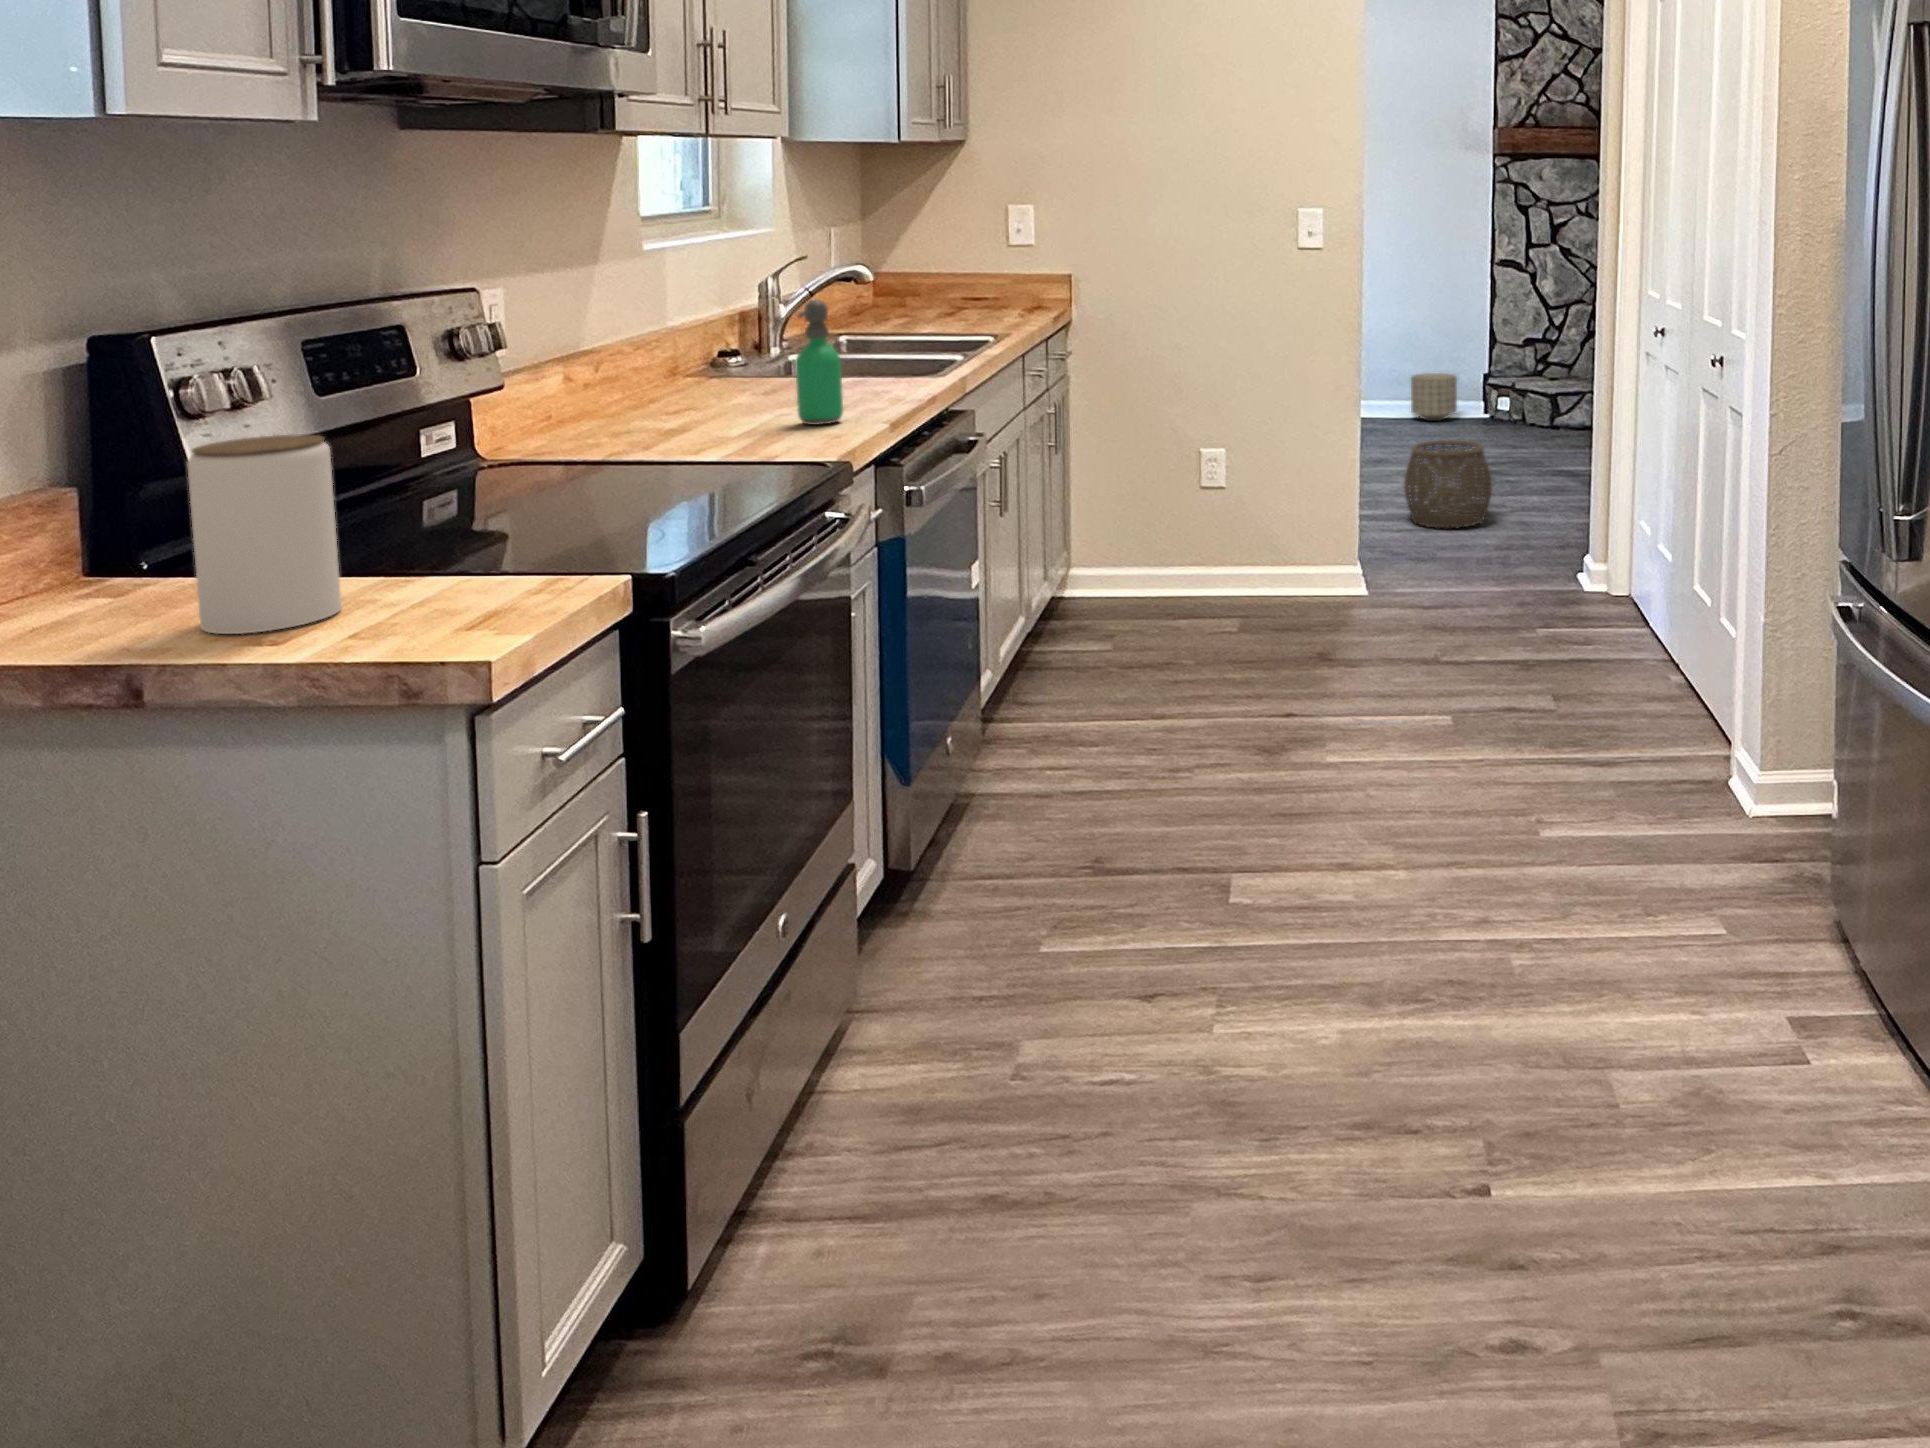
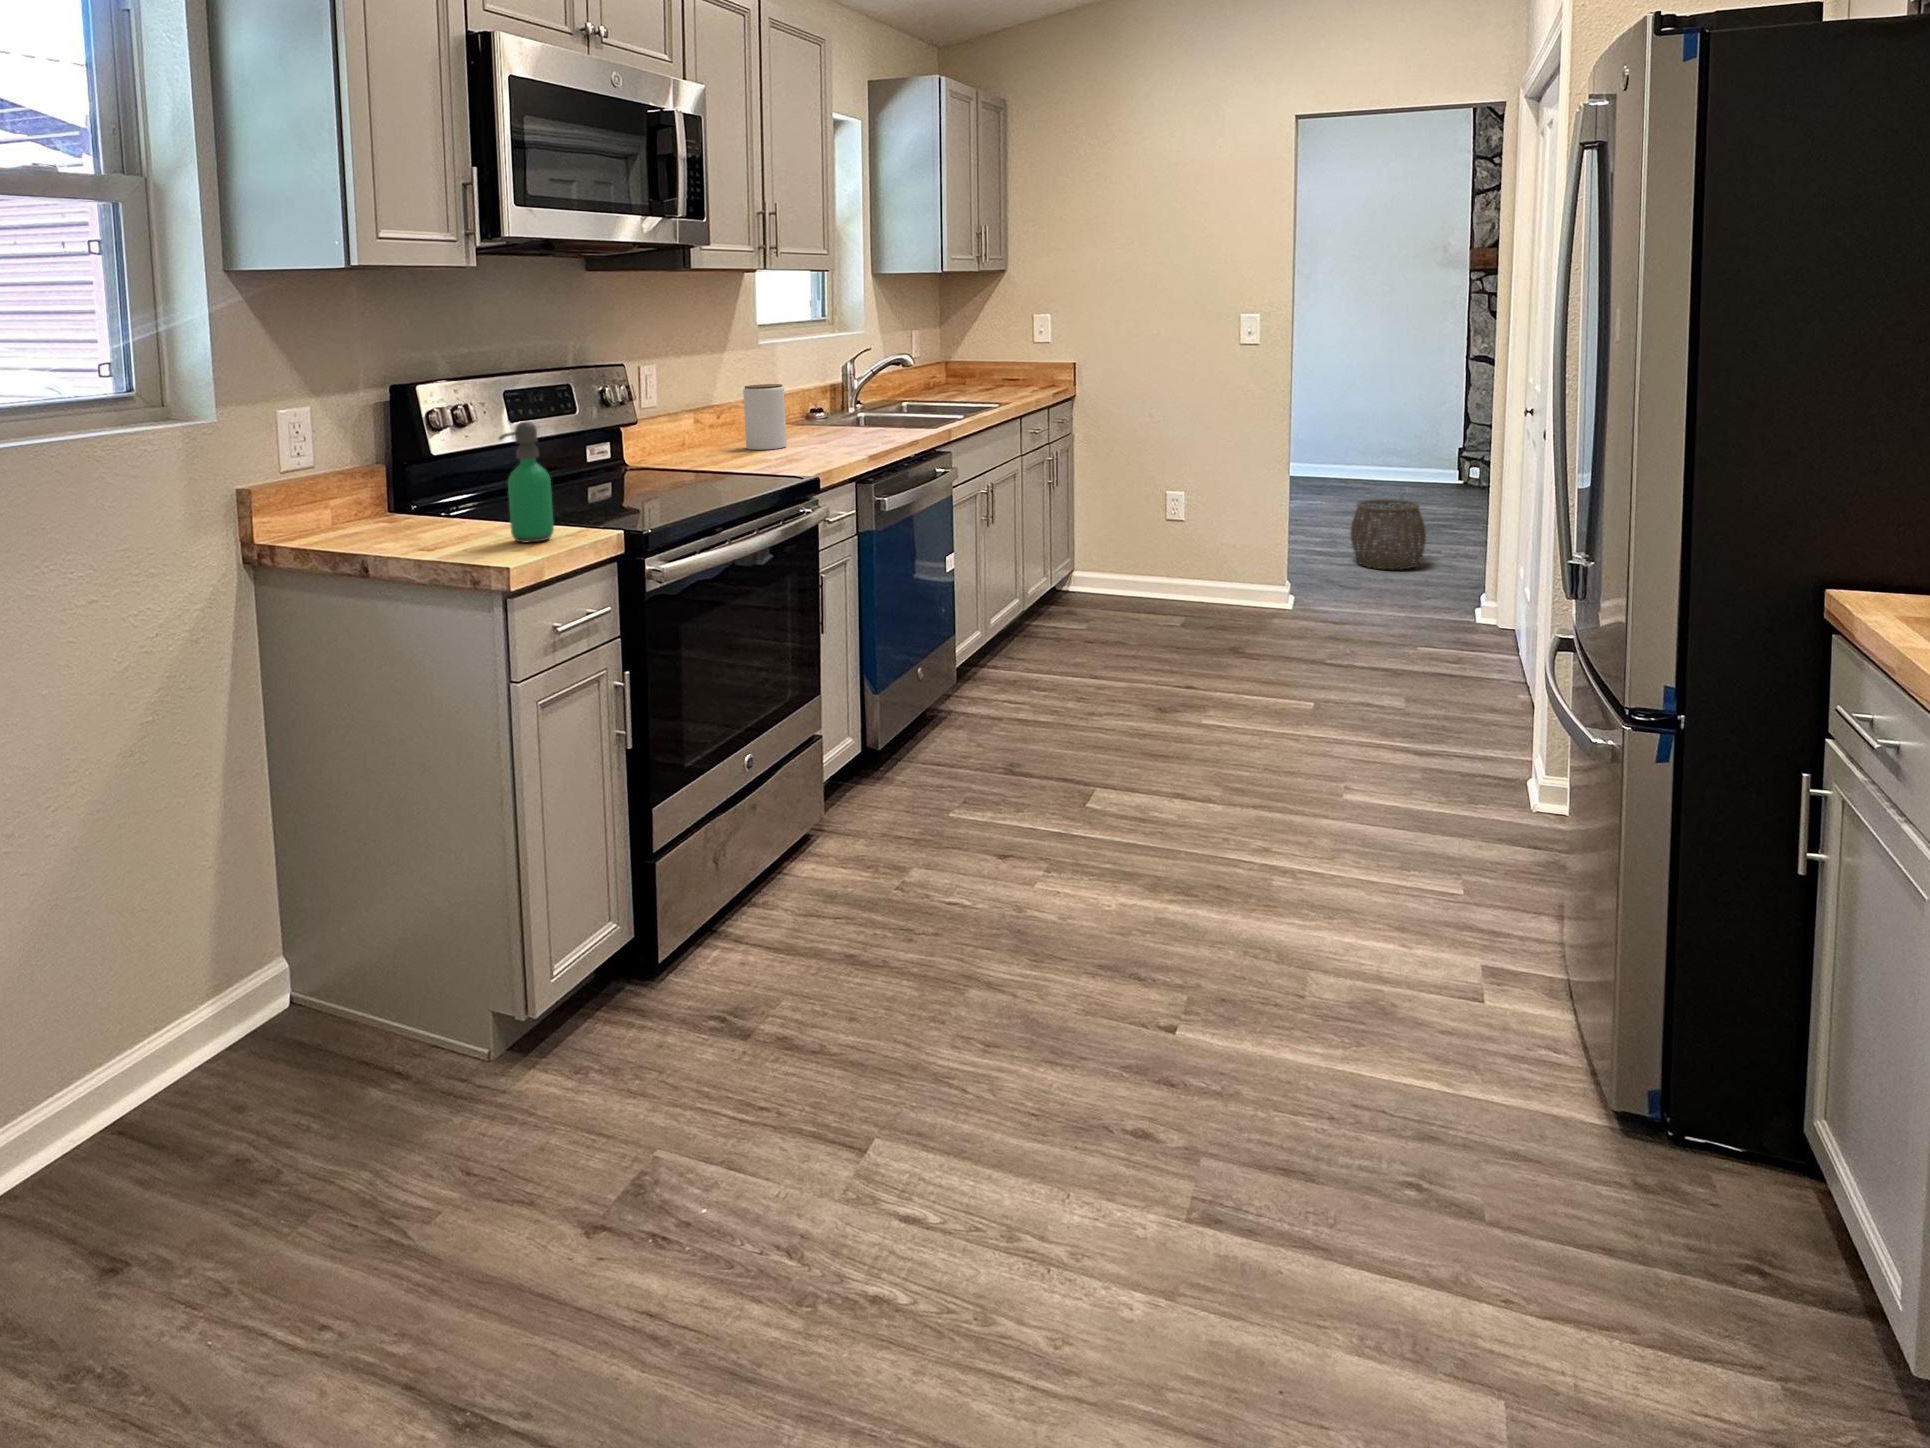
soap dispenser: present [796,300,843,425] -> present [499,422,554,542]
planter: present [1411,373,1457,421] -> none [1397,447,1438,486]
jar: present [187,434,342,634] -> present [743,384,787,450]

